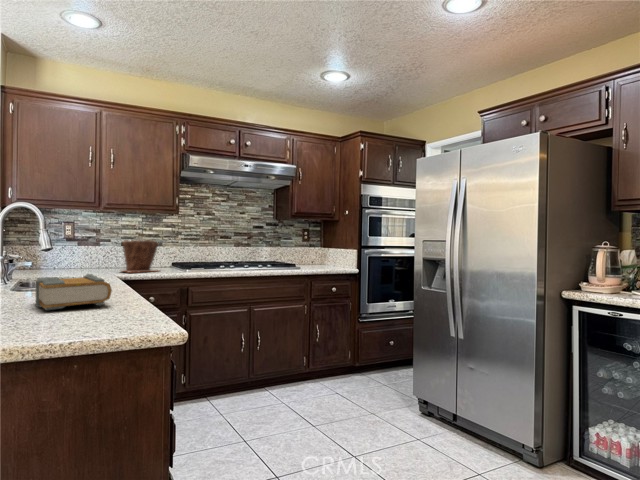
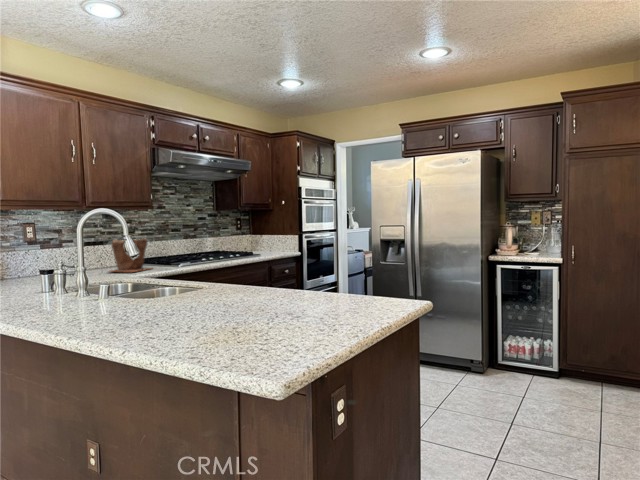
book: present [35,274,112,310] -> none [224,271,290,300]

